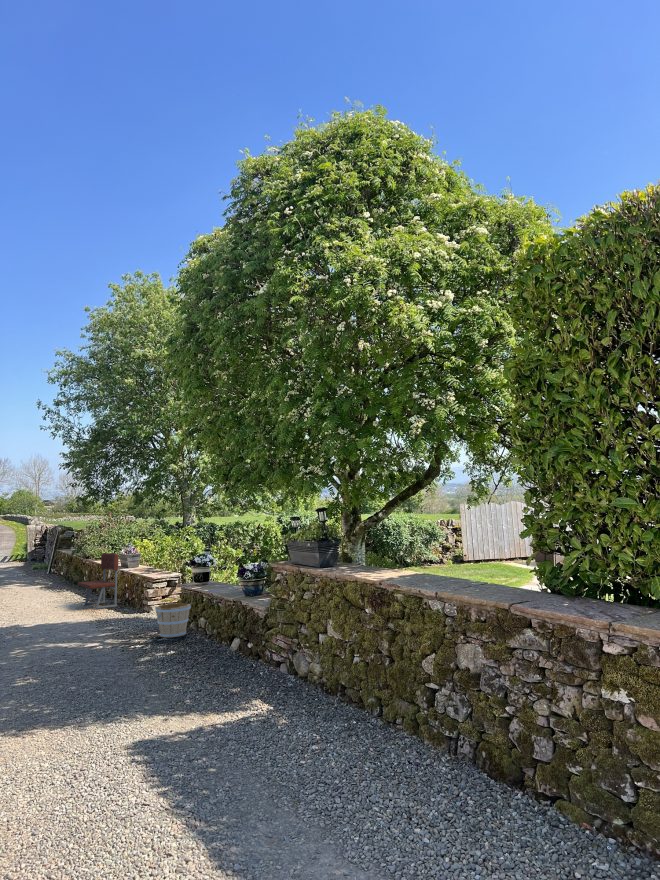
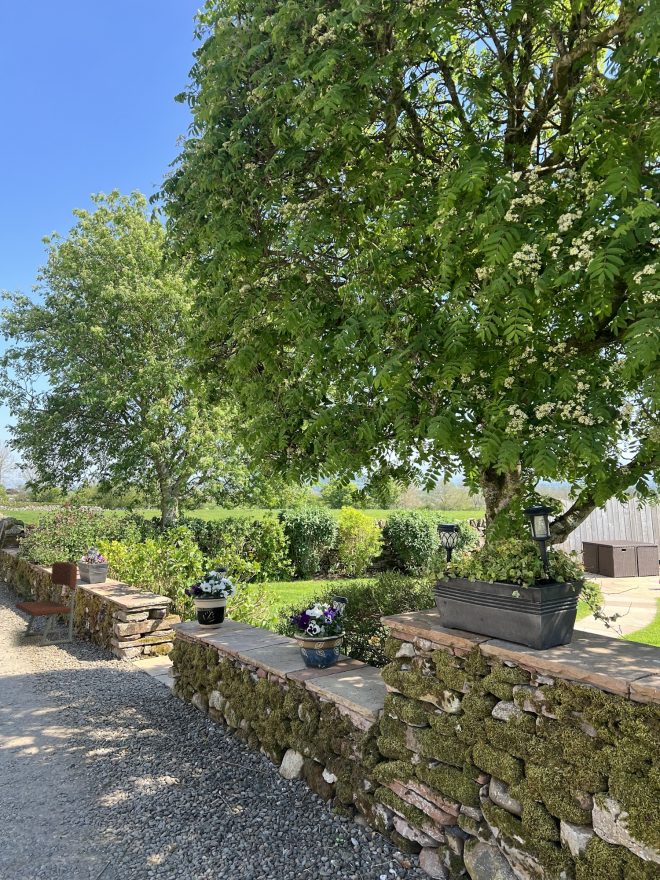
wooden bucket: present [155,603,191,638] -> none [137,659,197,725]

